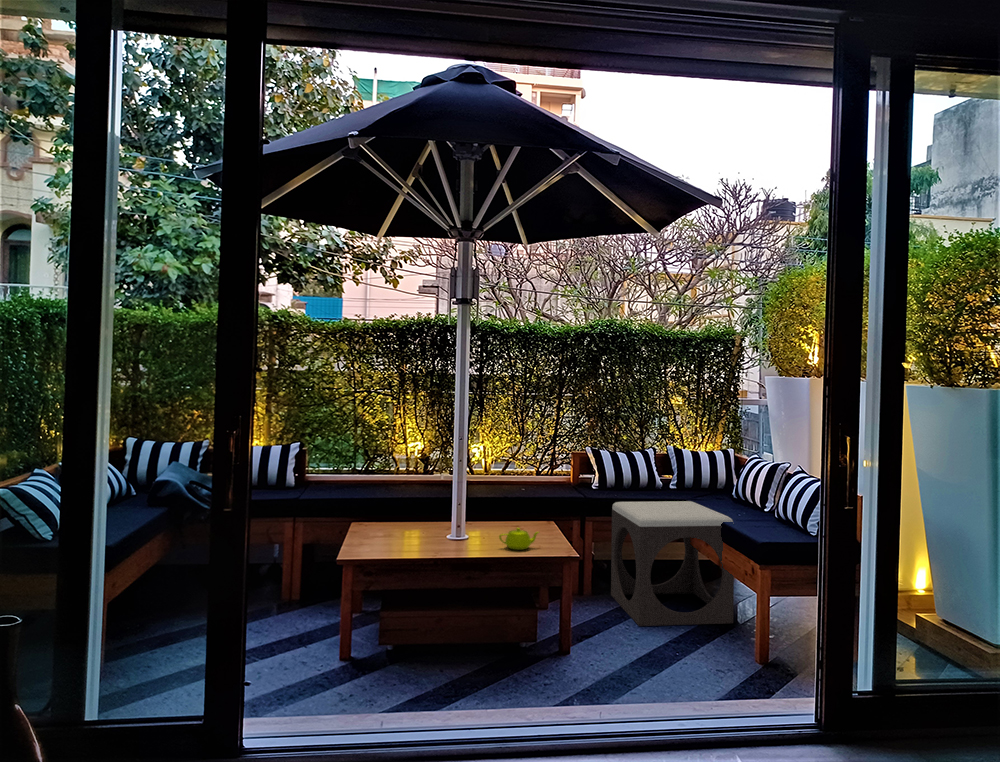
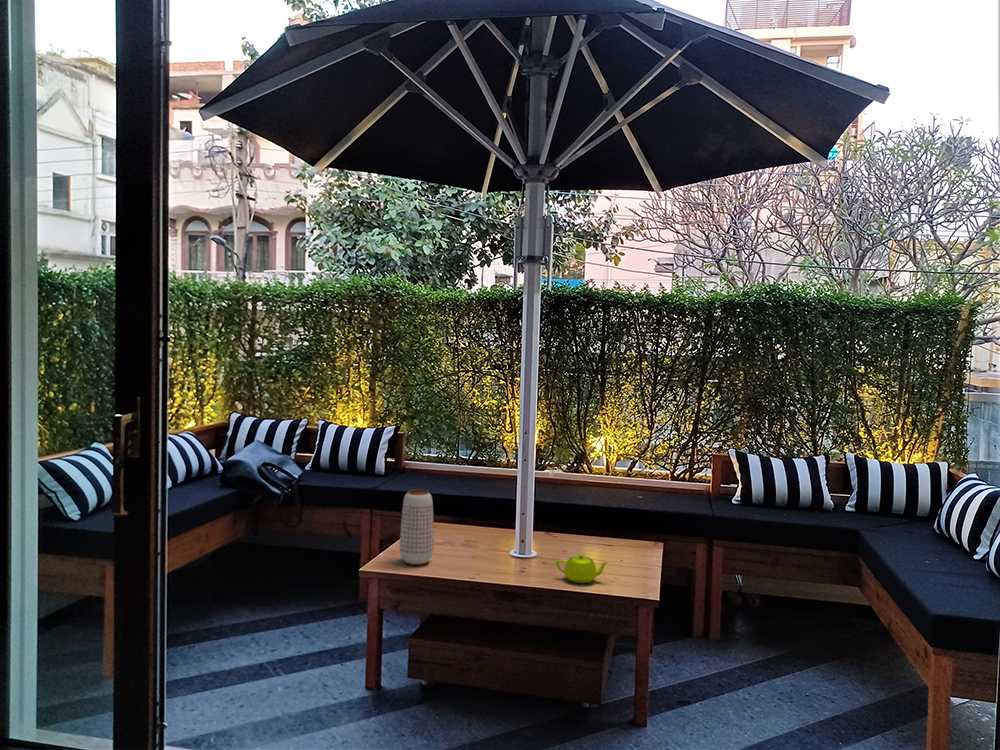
vase: none [368,488,396,550] -> present [400,490,434,565]
footstool: present [611,501,734,626] -> none [742,526,913,714]

